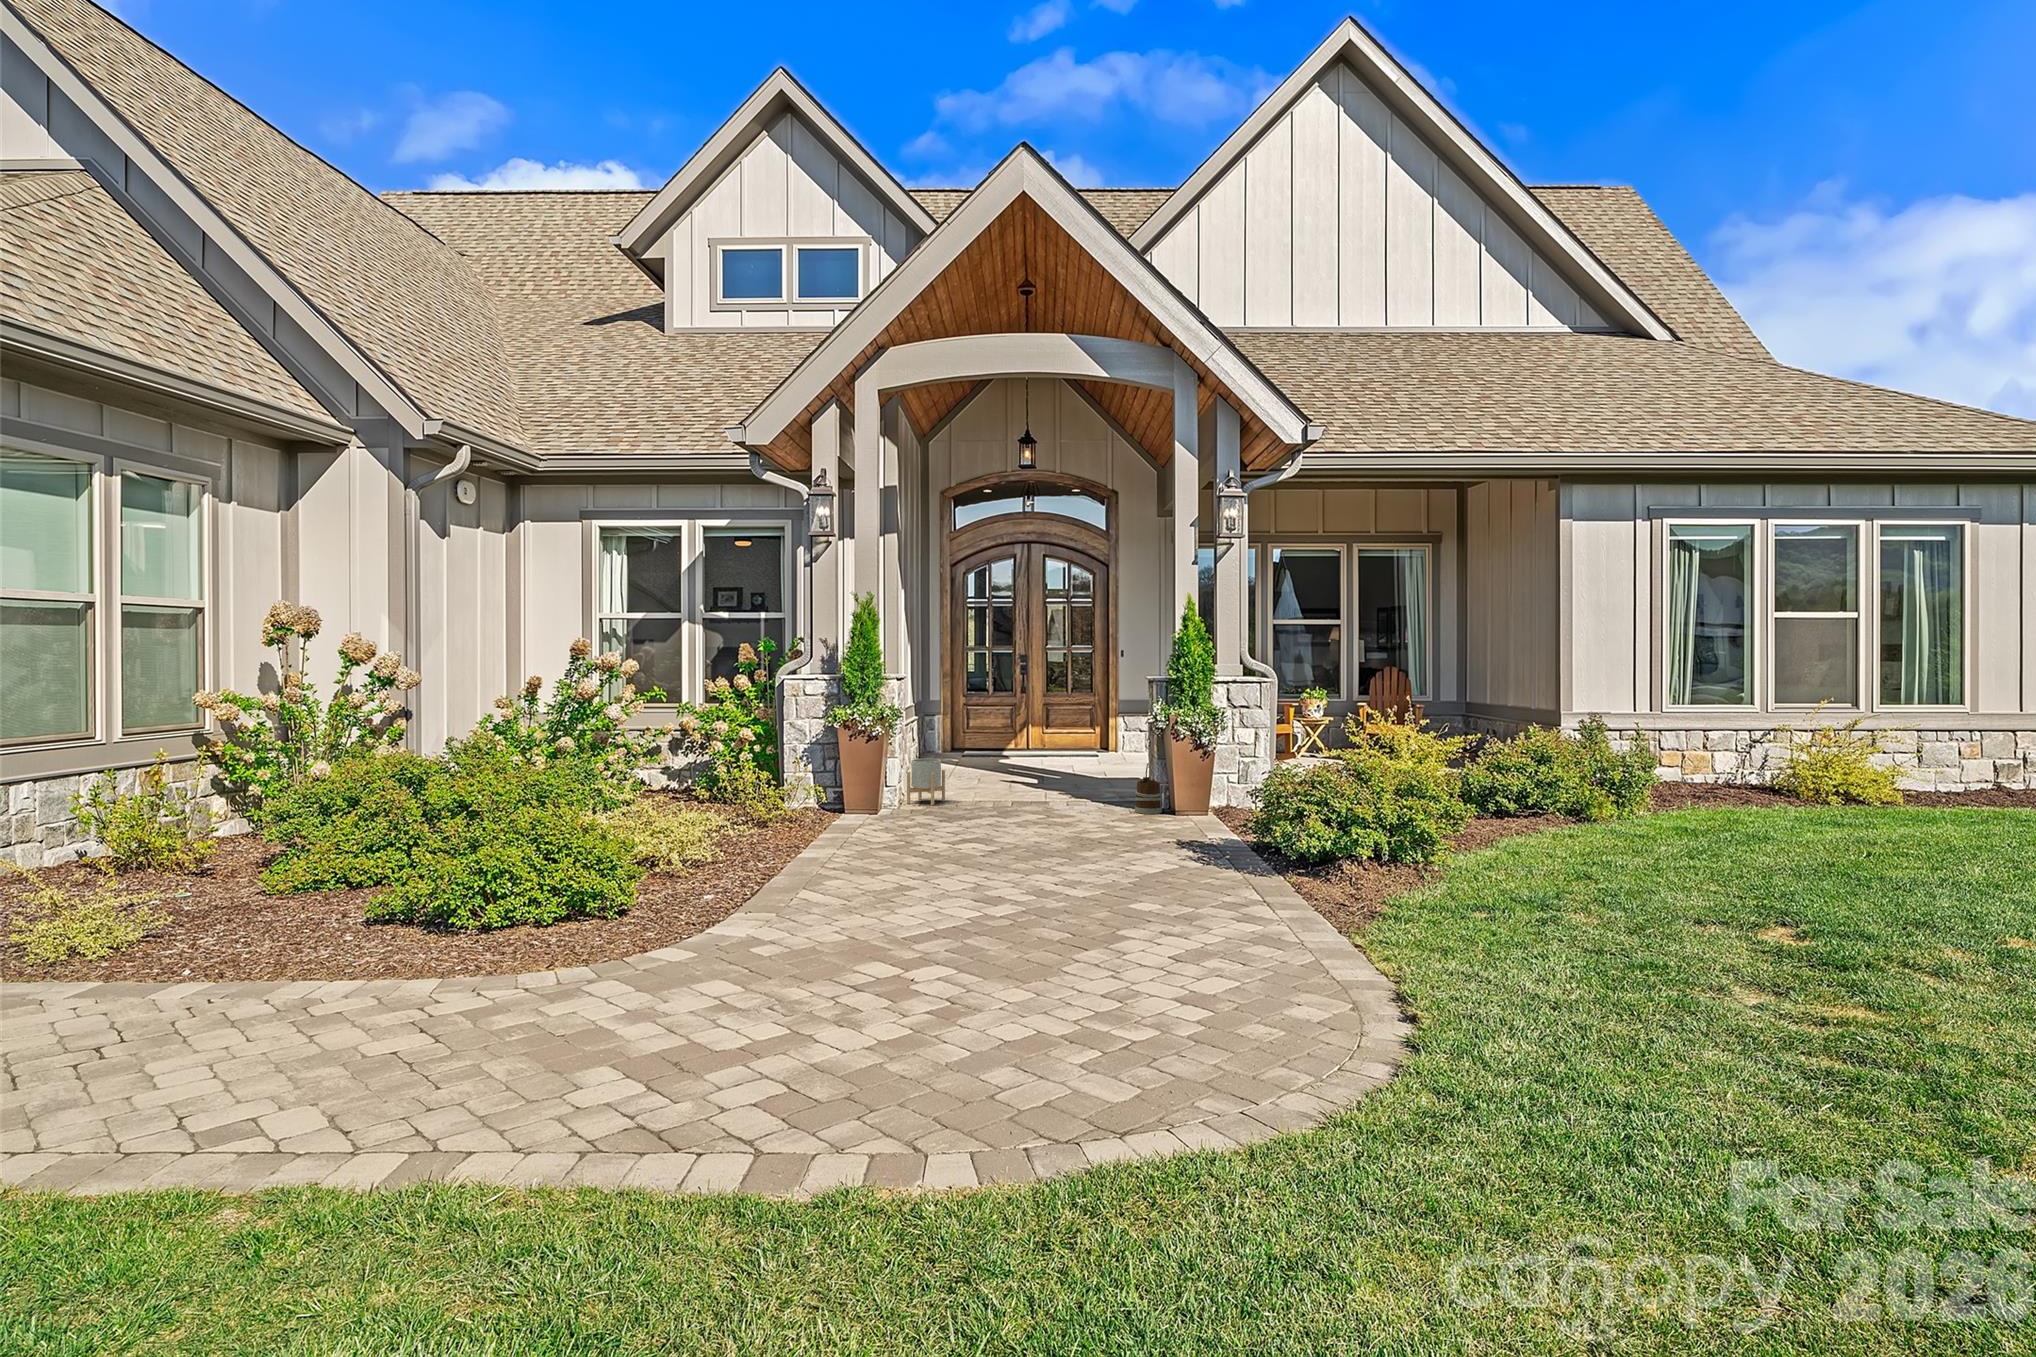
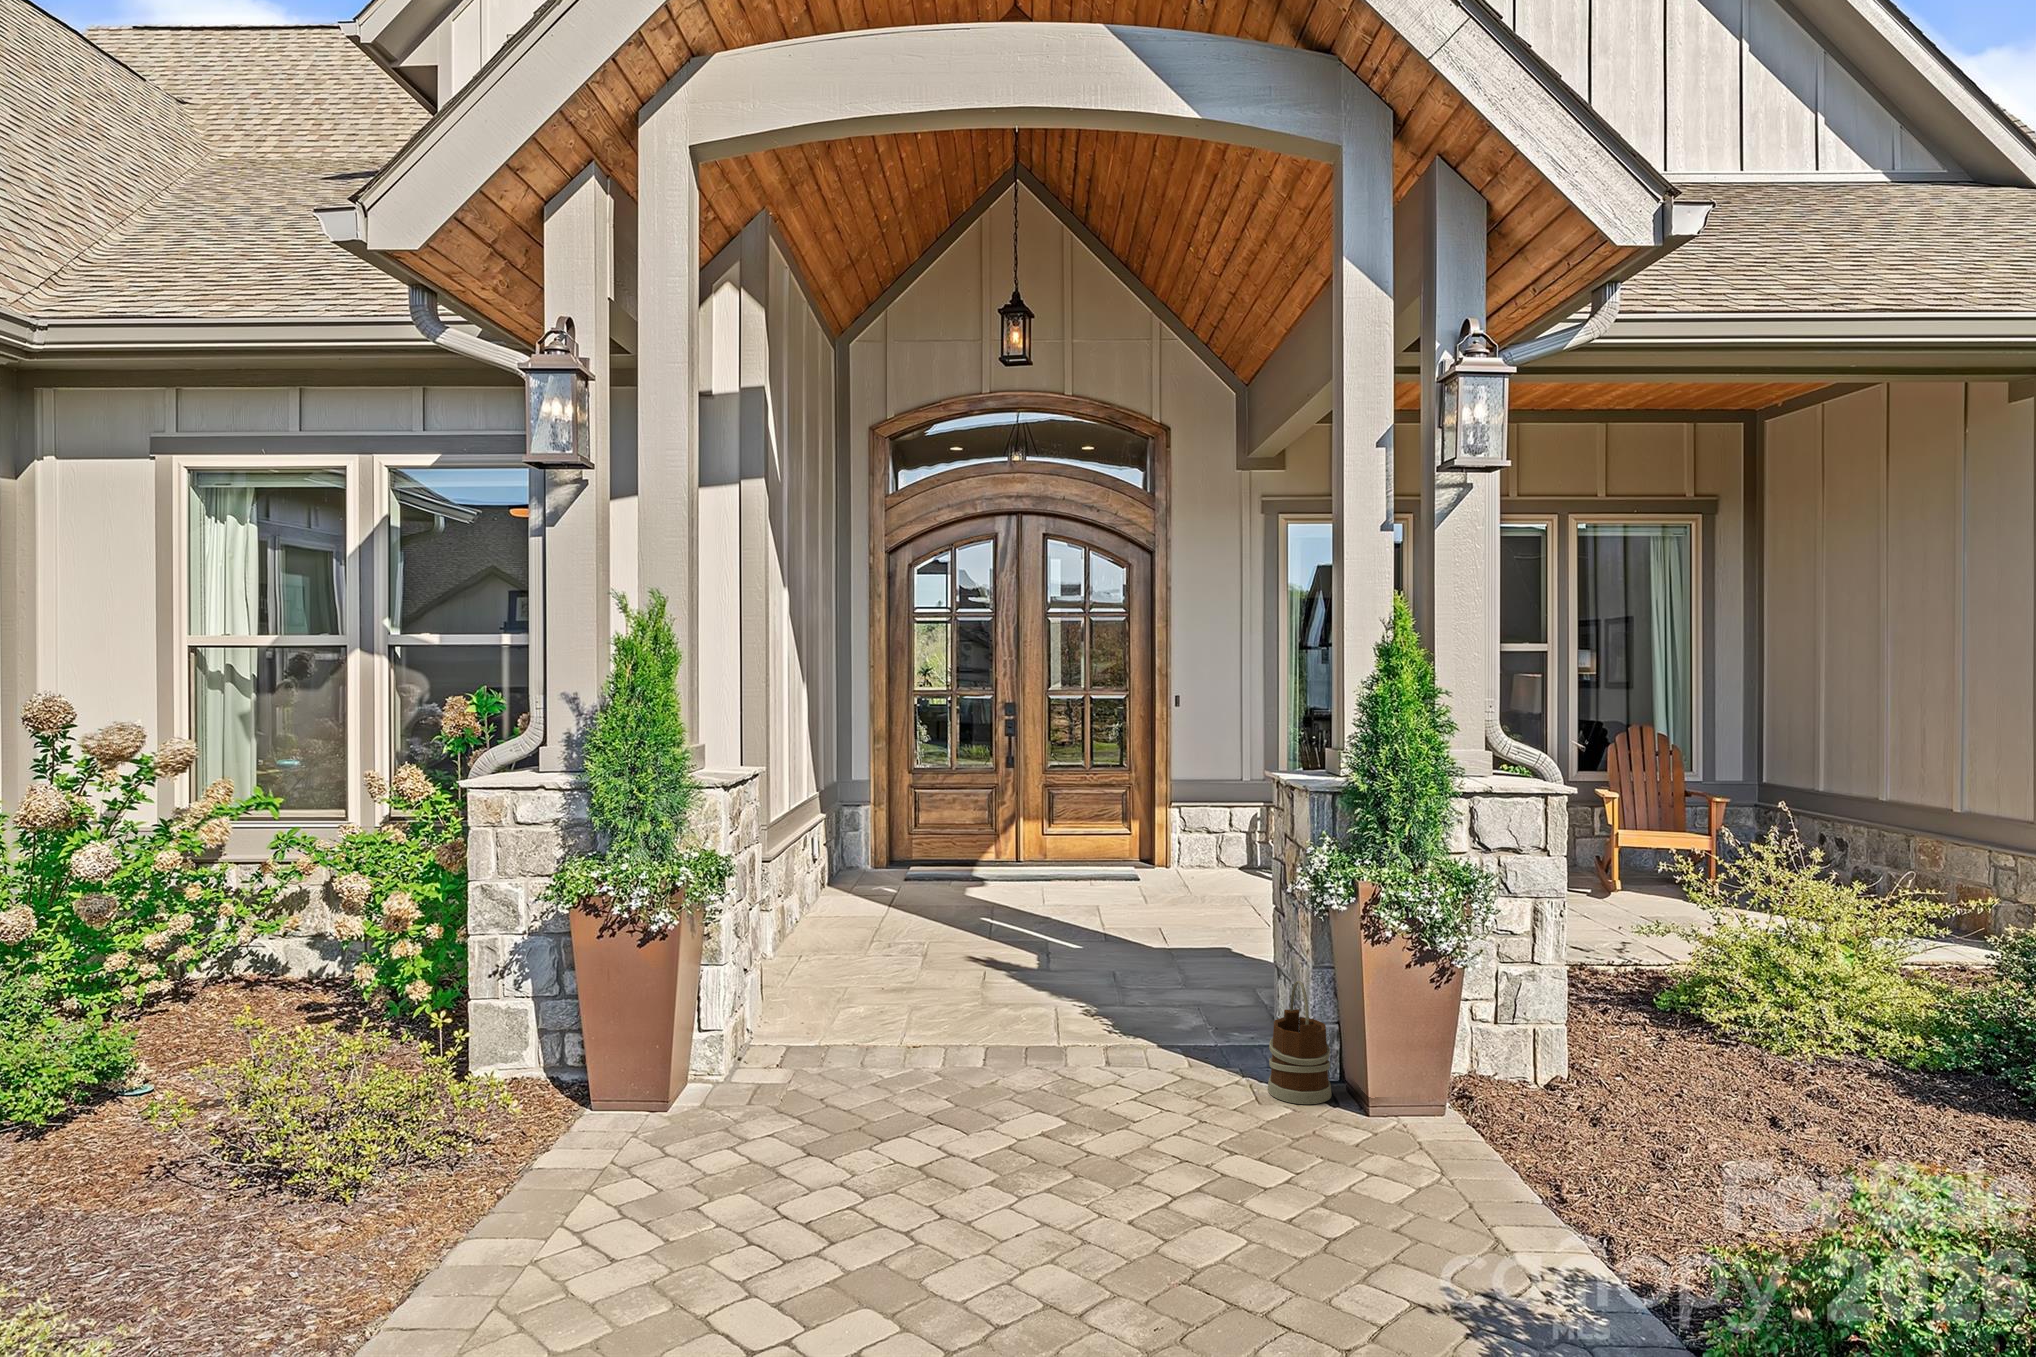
planter: present [907,759,945,805] -> none [756,952,842,1066]

